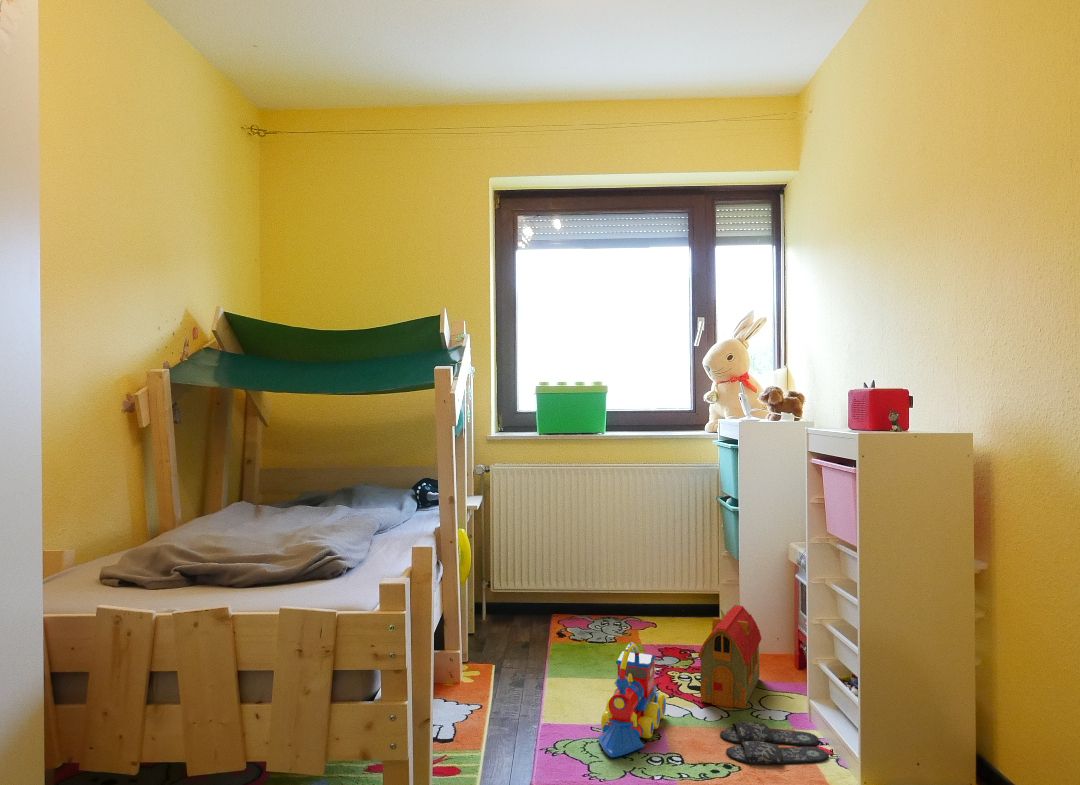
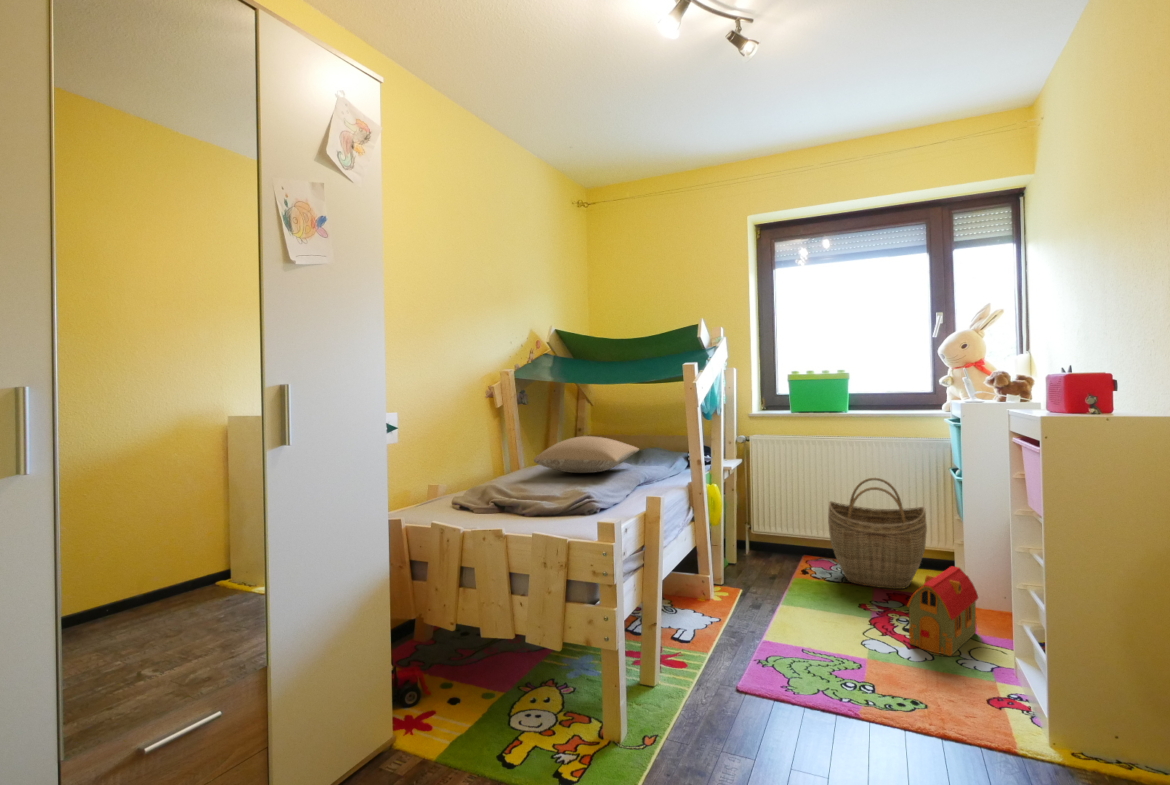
pillow: none [206,466,361,519] -> present [534,436,639,473]
woven basket: none [591,511,697,642] -> present [828,478,927,589]
toy train: present [598,642,666,757] -> none [805,587,872,675]
slippers: present [720,721,829,765] -> none [917,667,1022,716]

